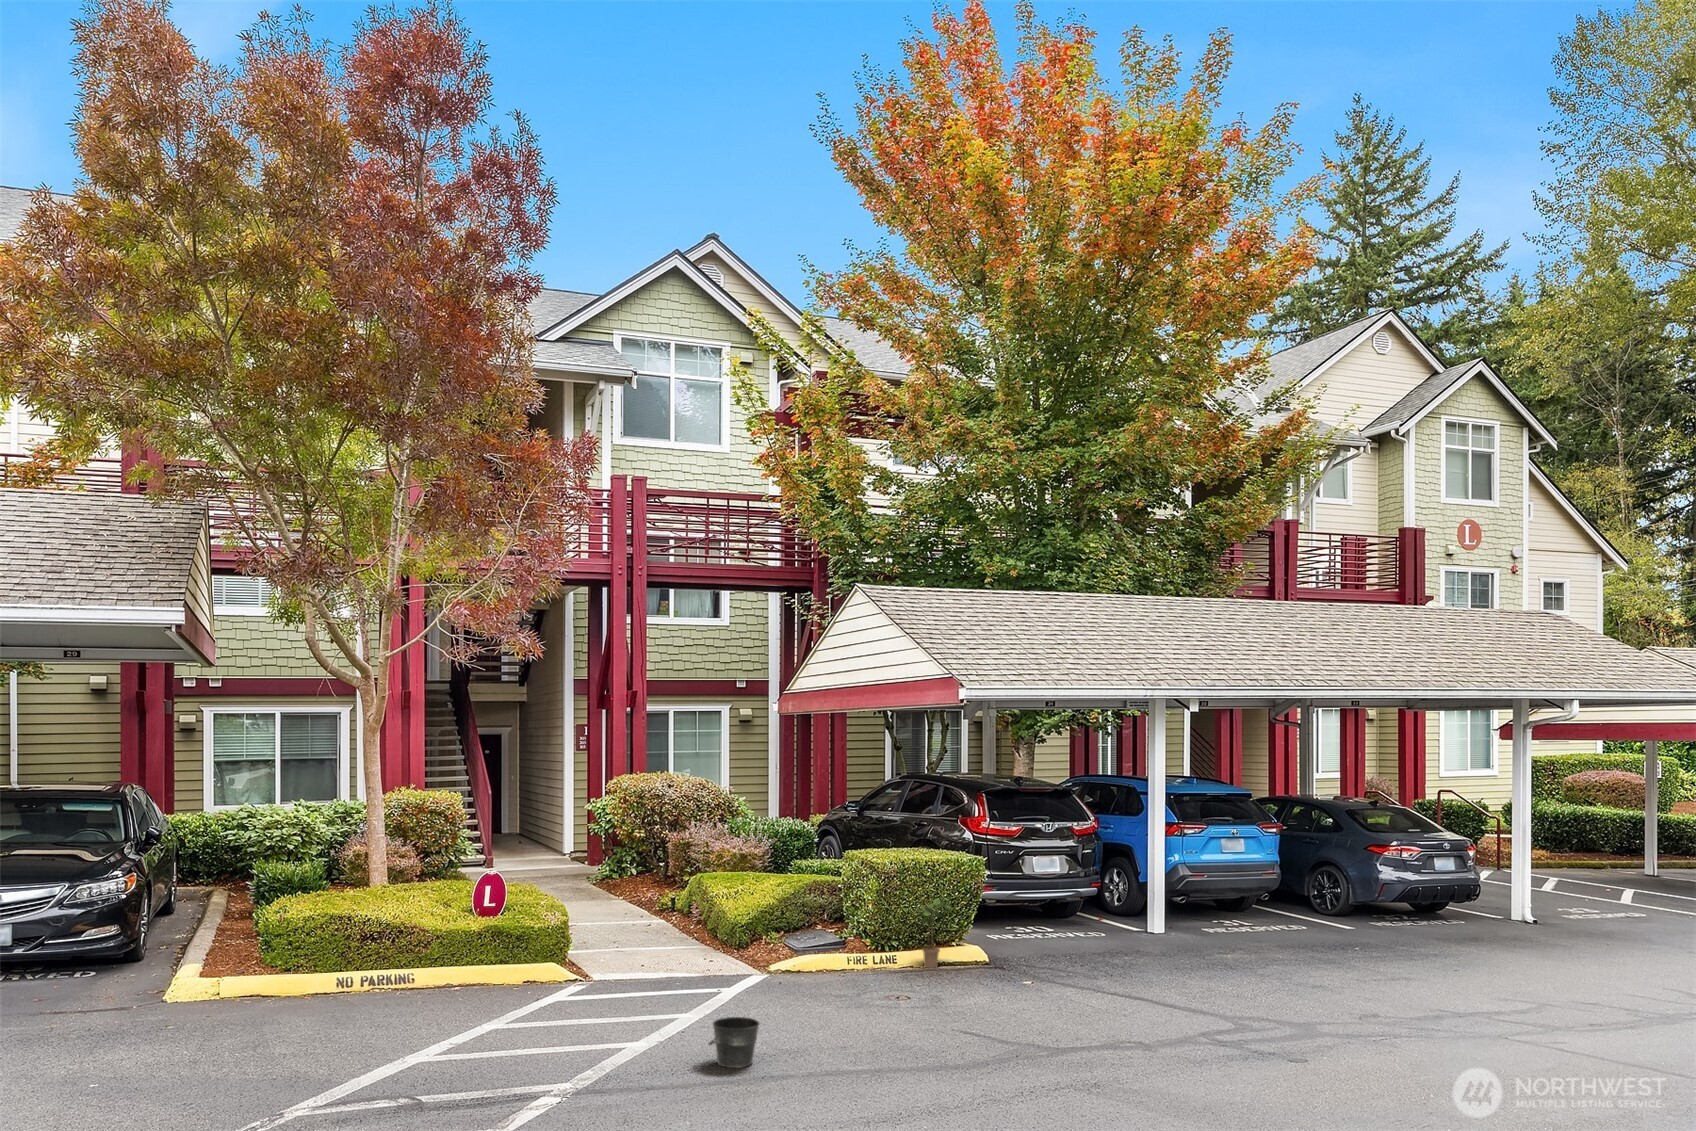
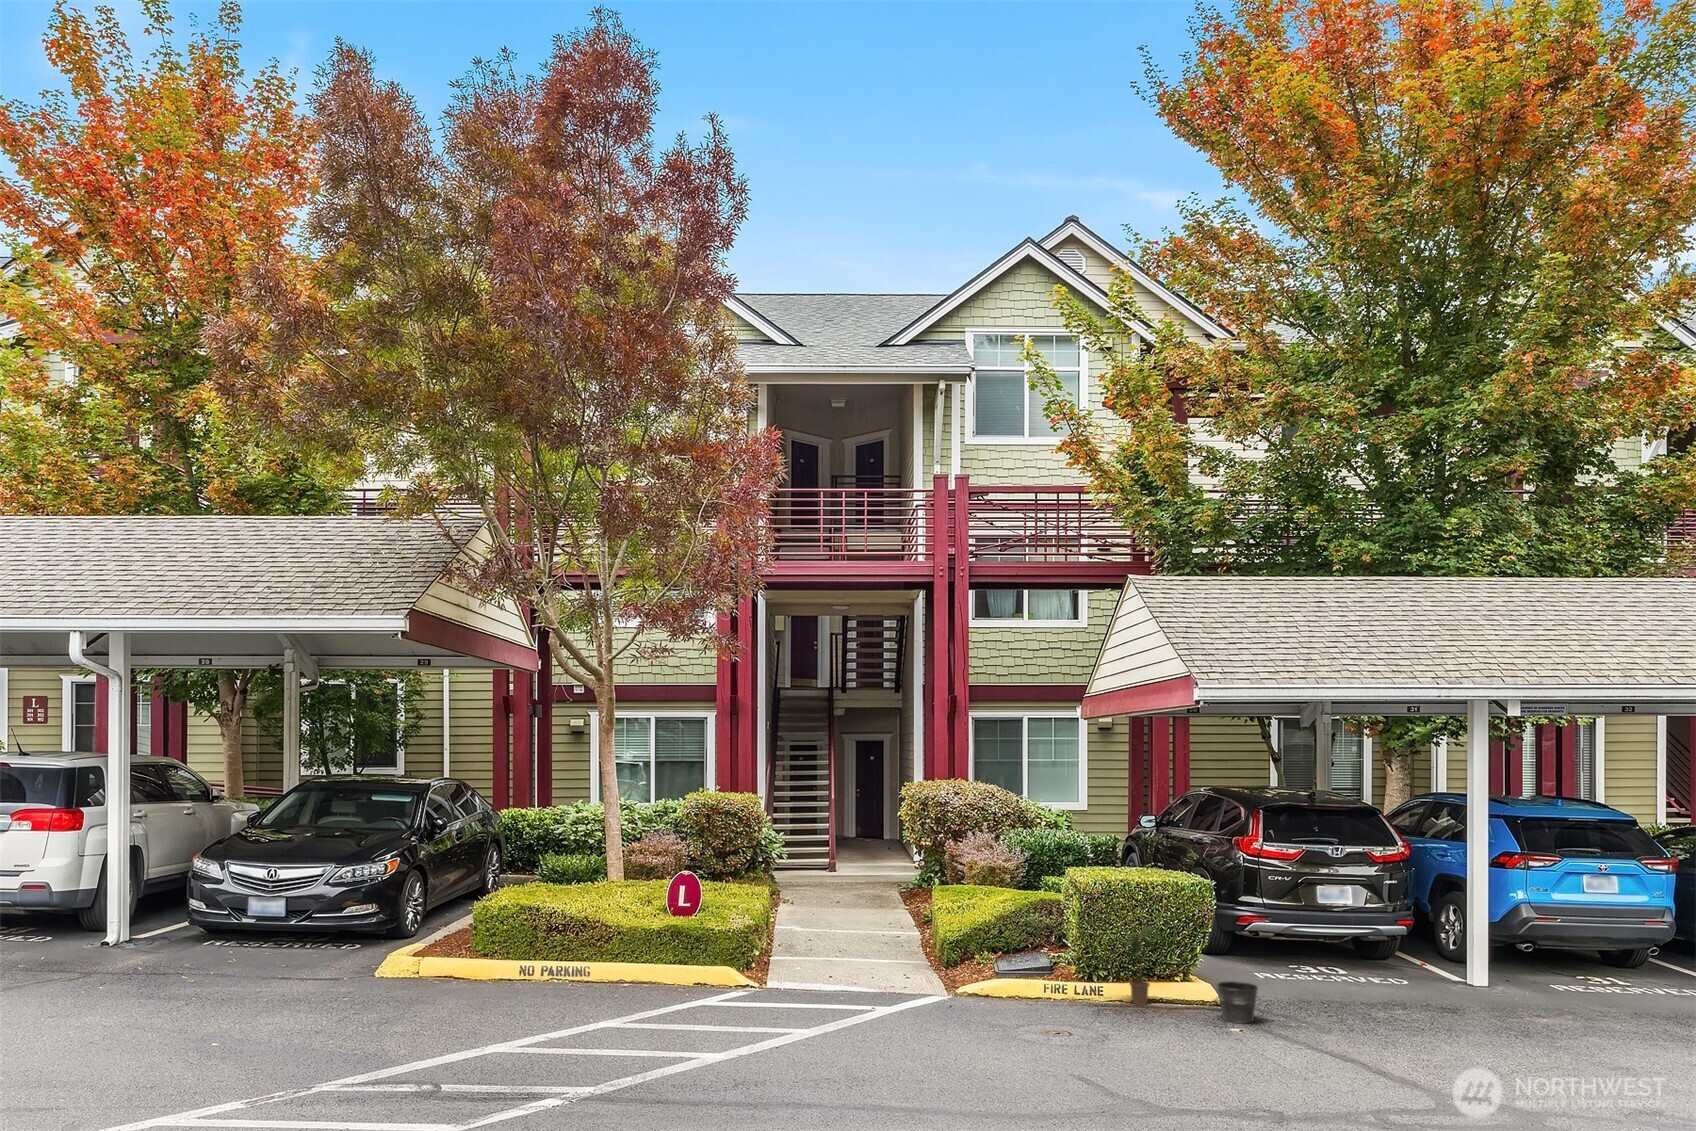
bucket: present [708,1017,759,1068] -> present [1214,981,1258,1023]

